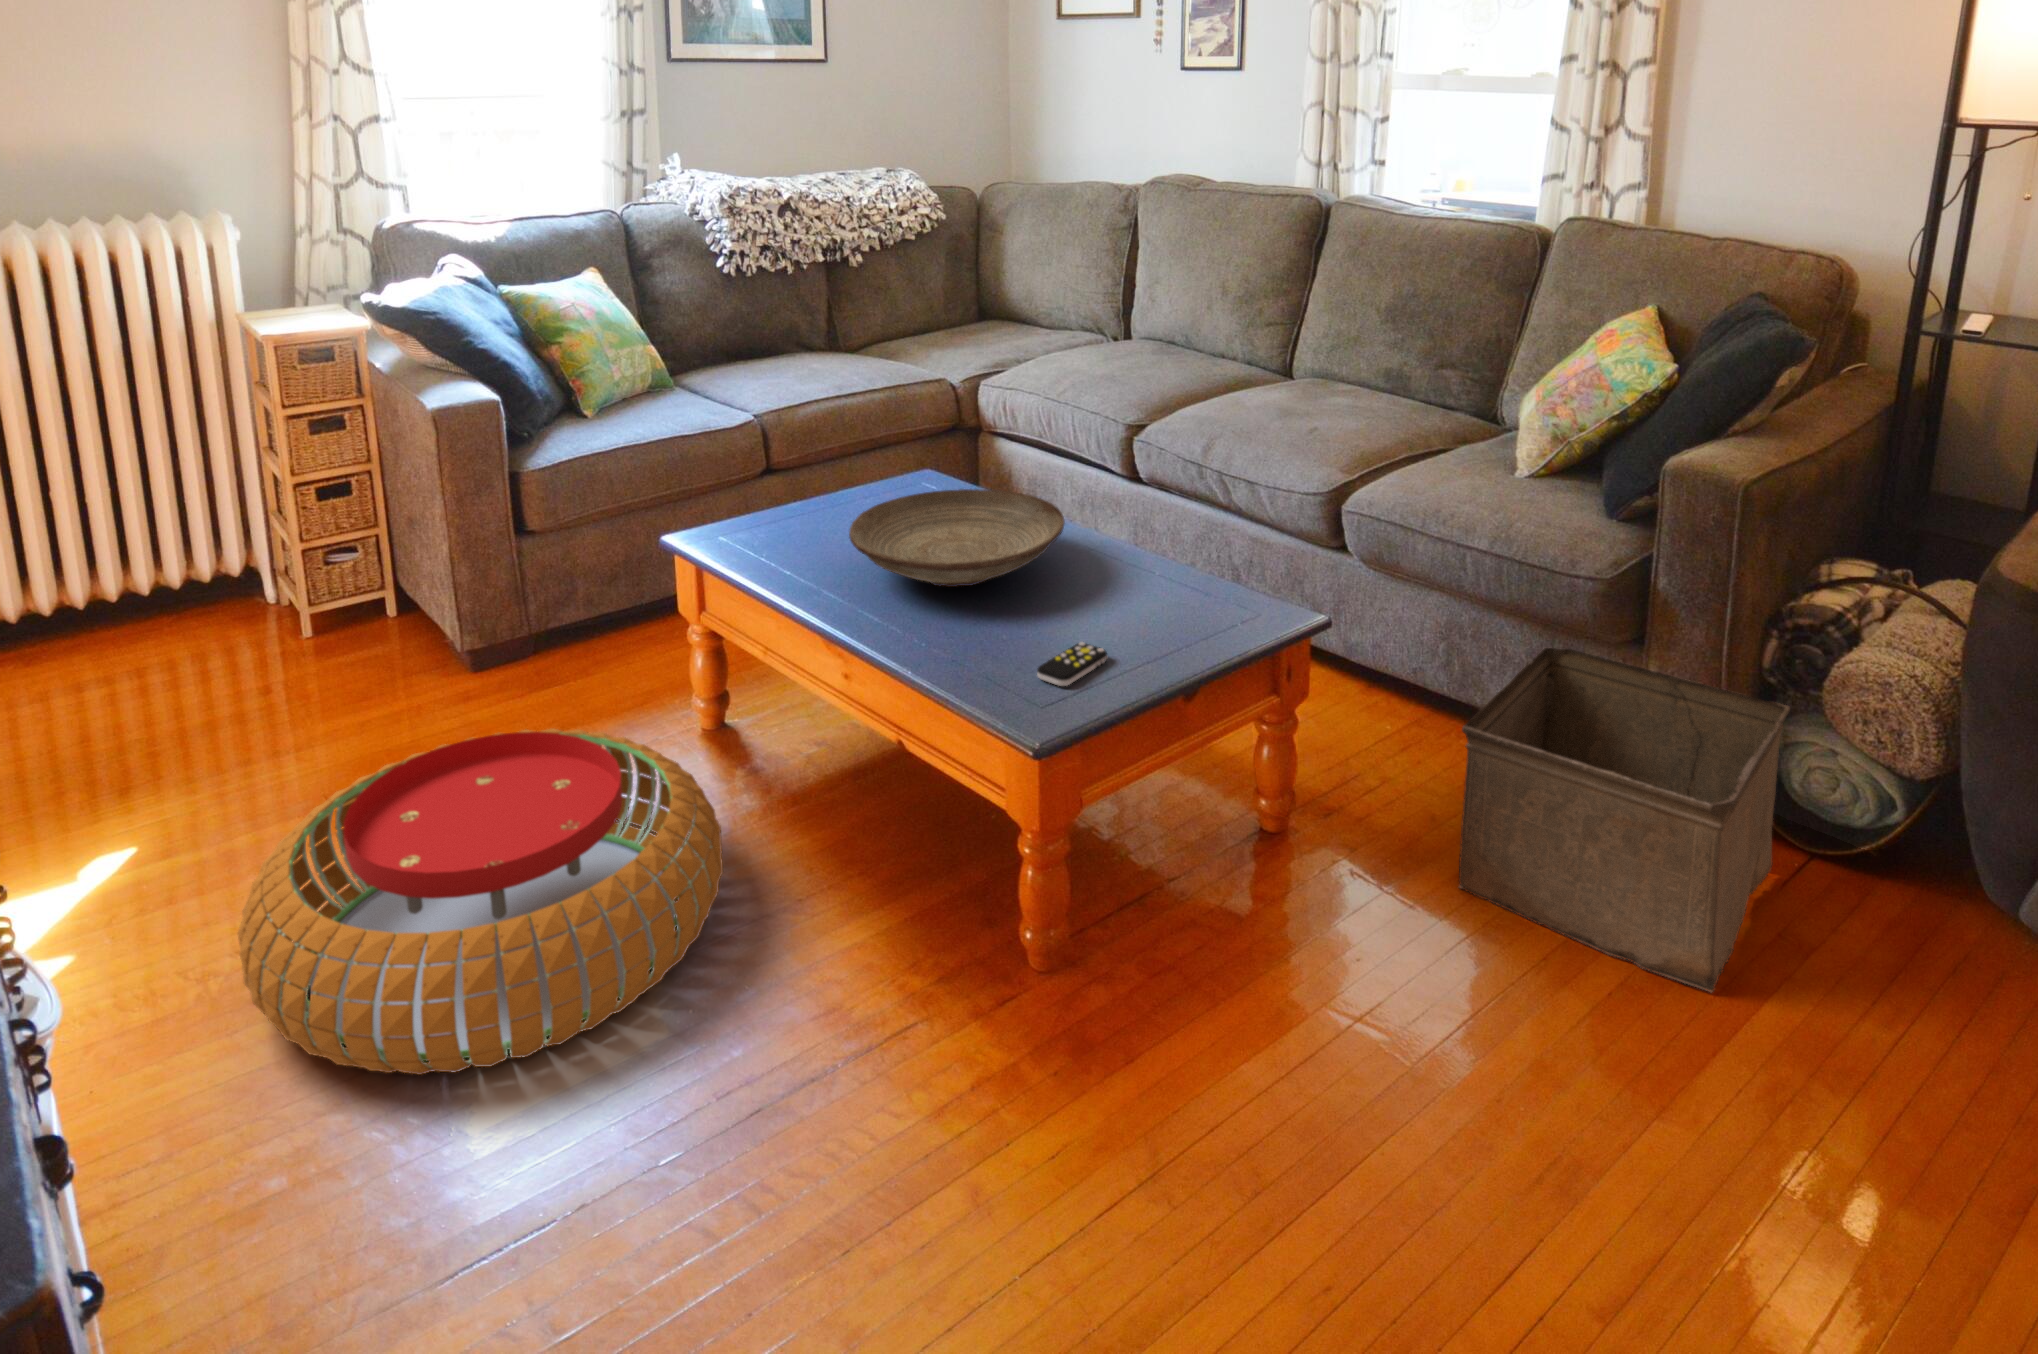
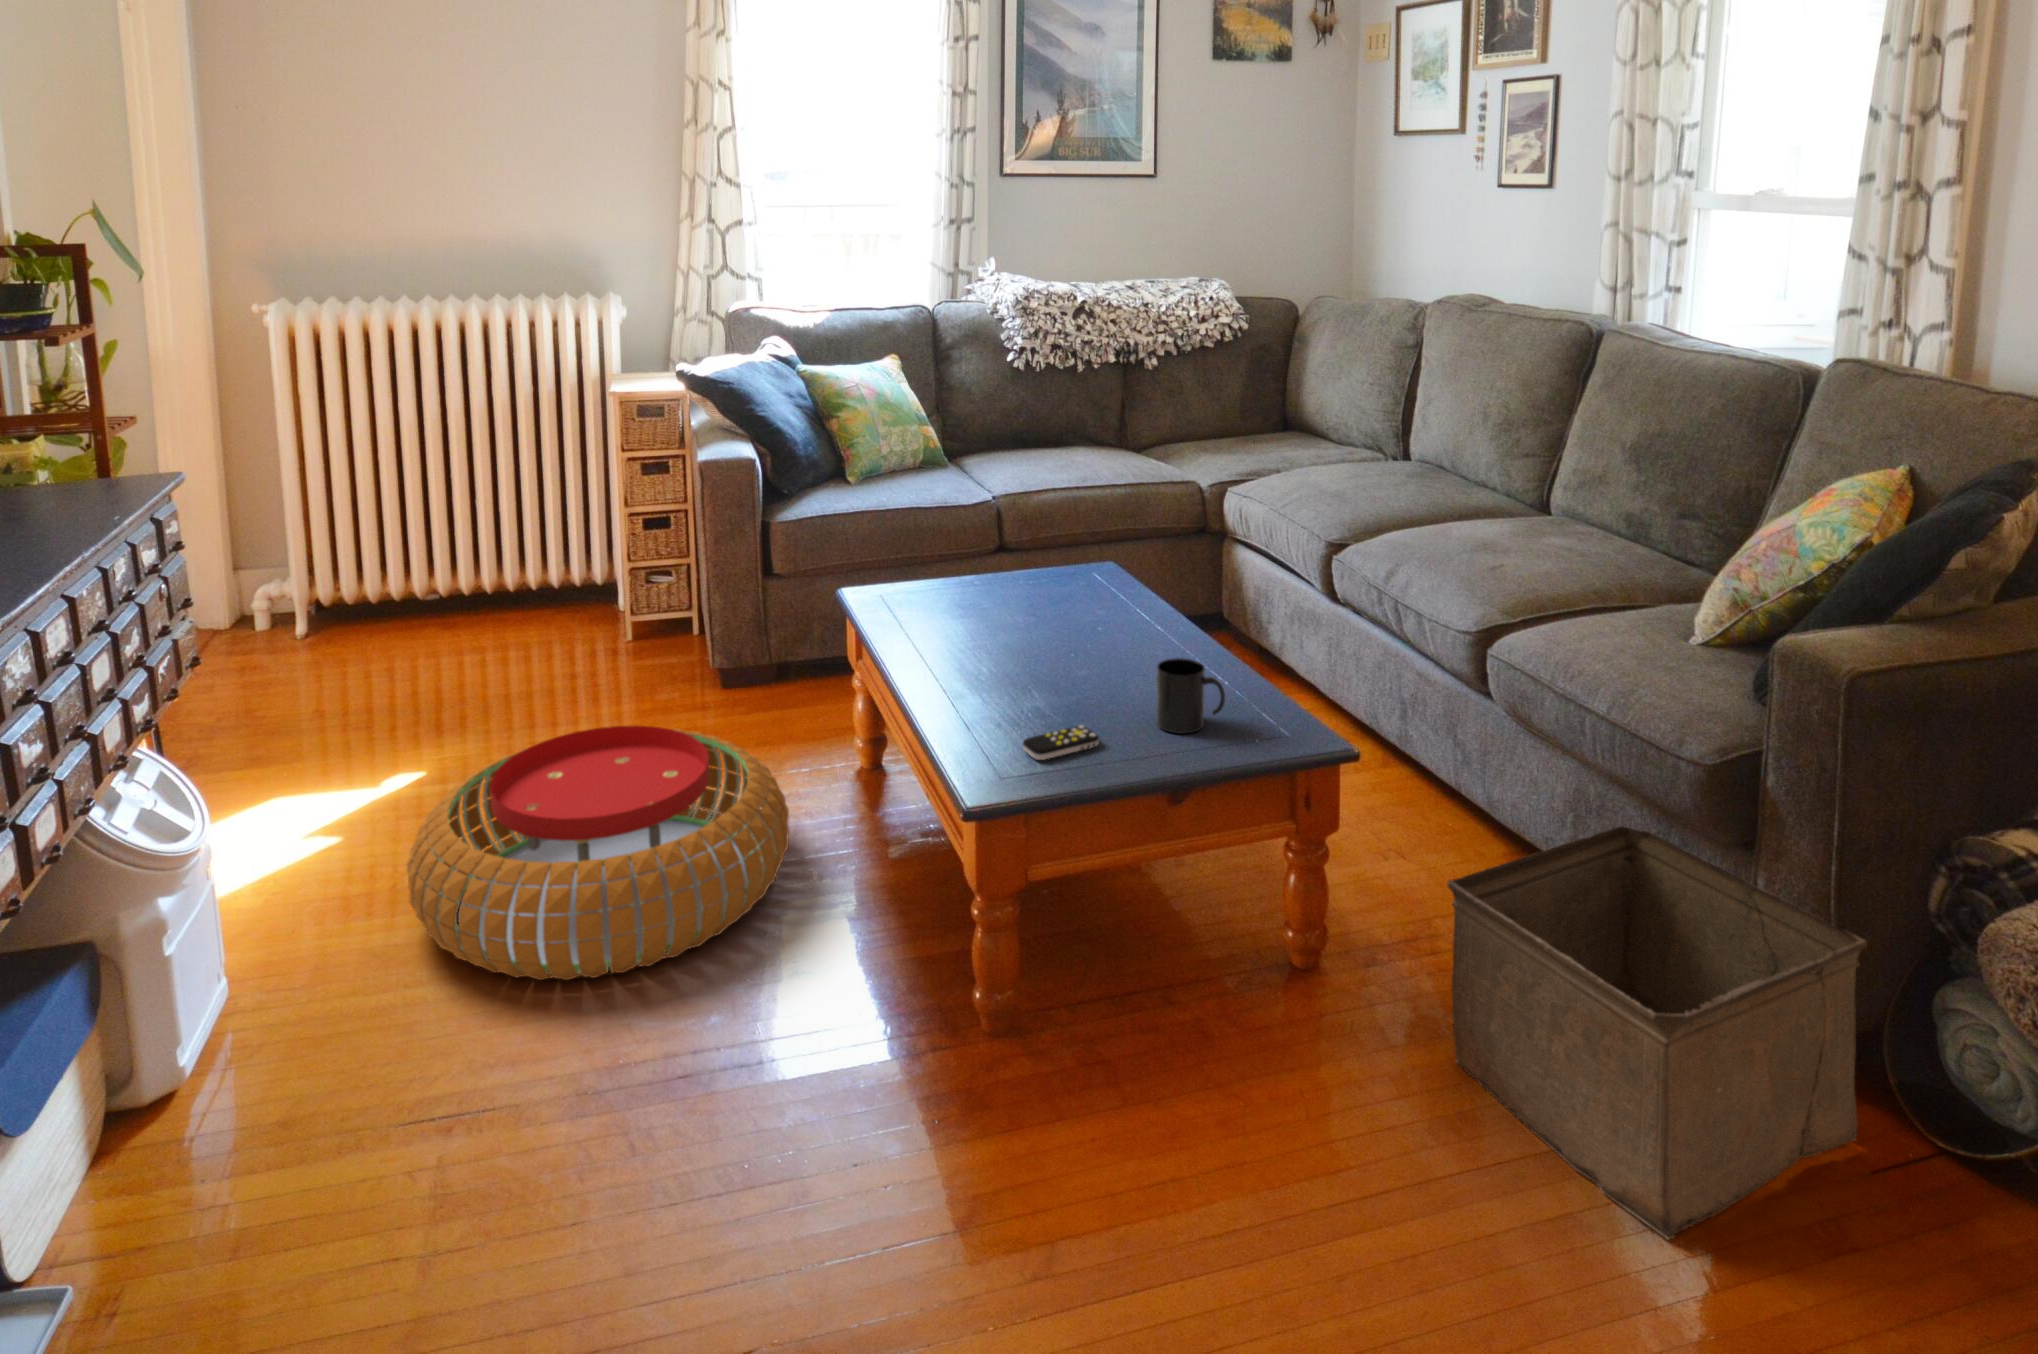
decorative bowl: present [849,489,1065,587] -> none [939,575,1139,664]
mug: none [1139,557,1206,634] -> present [1156,658,1225,734]

